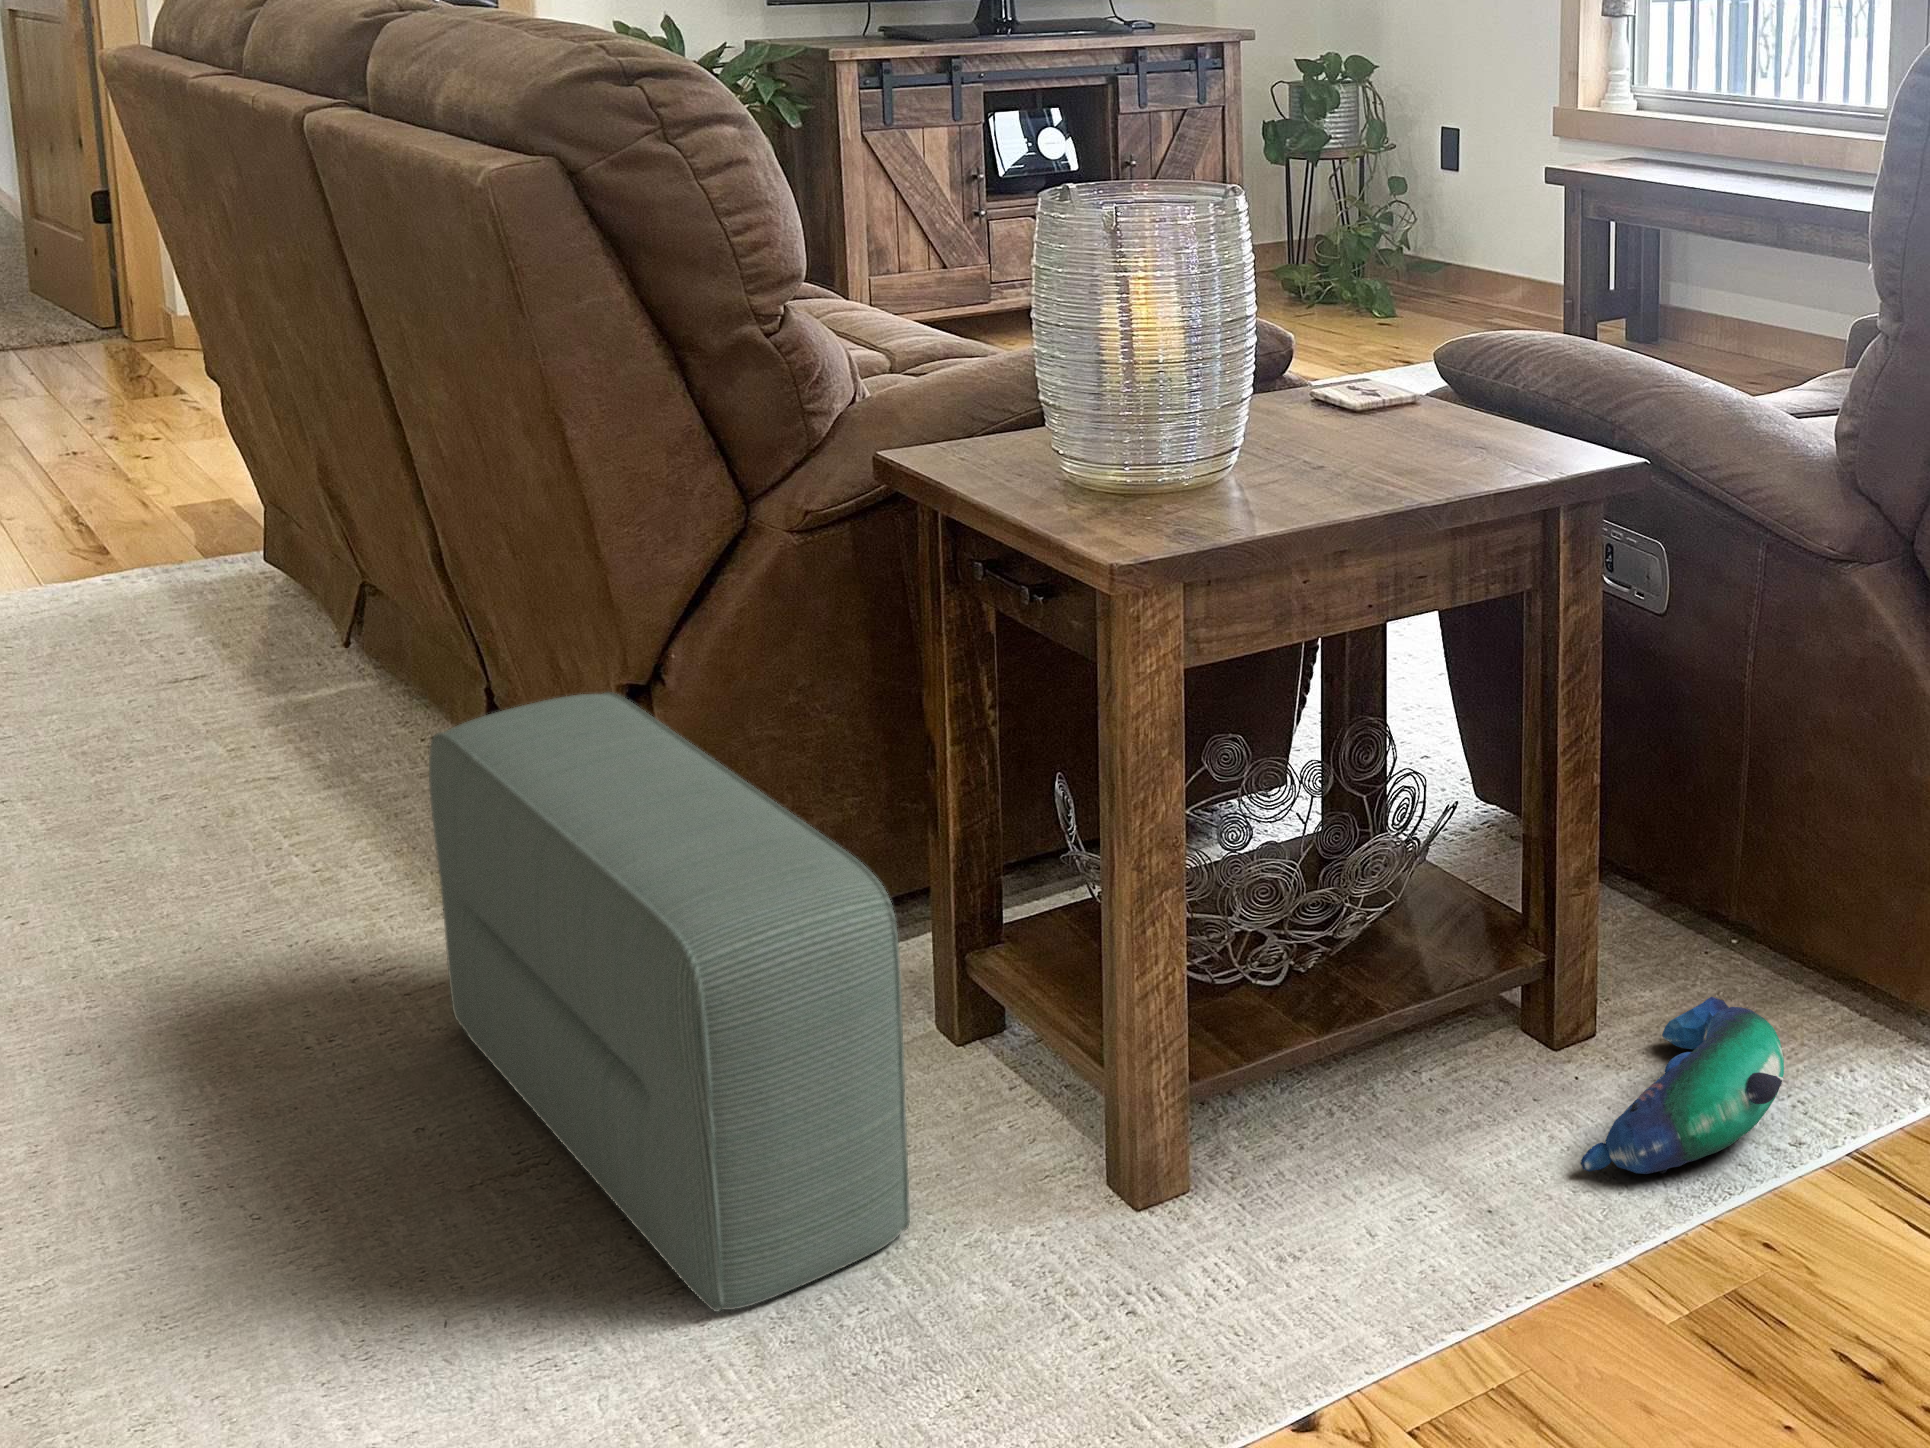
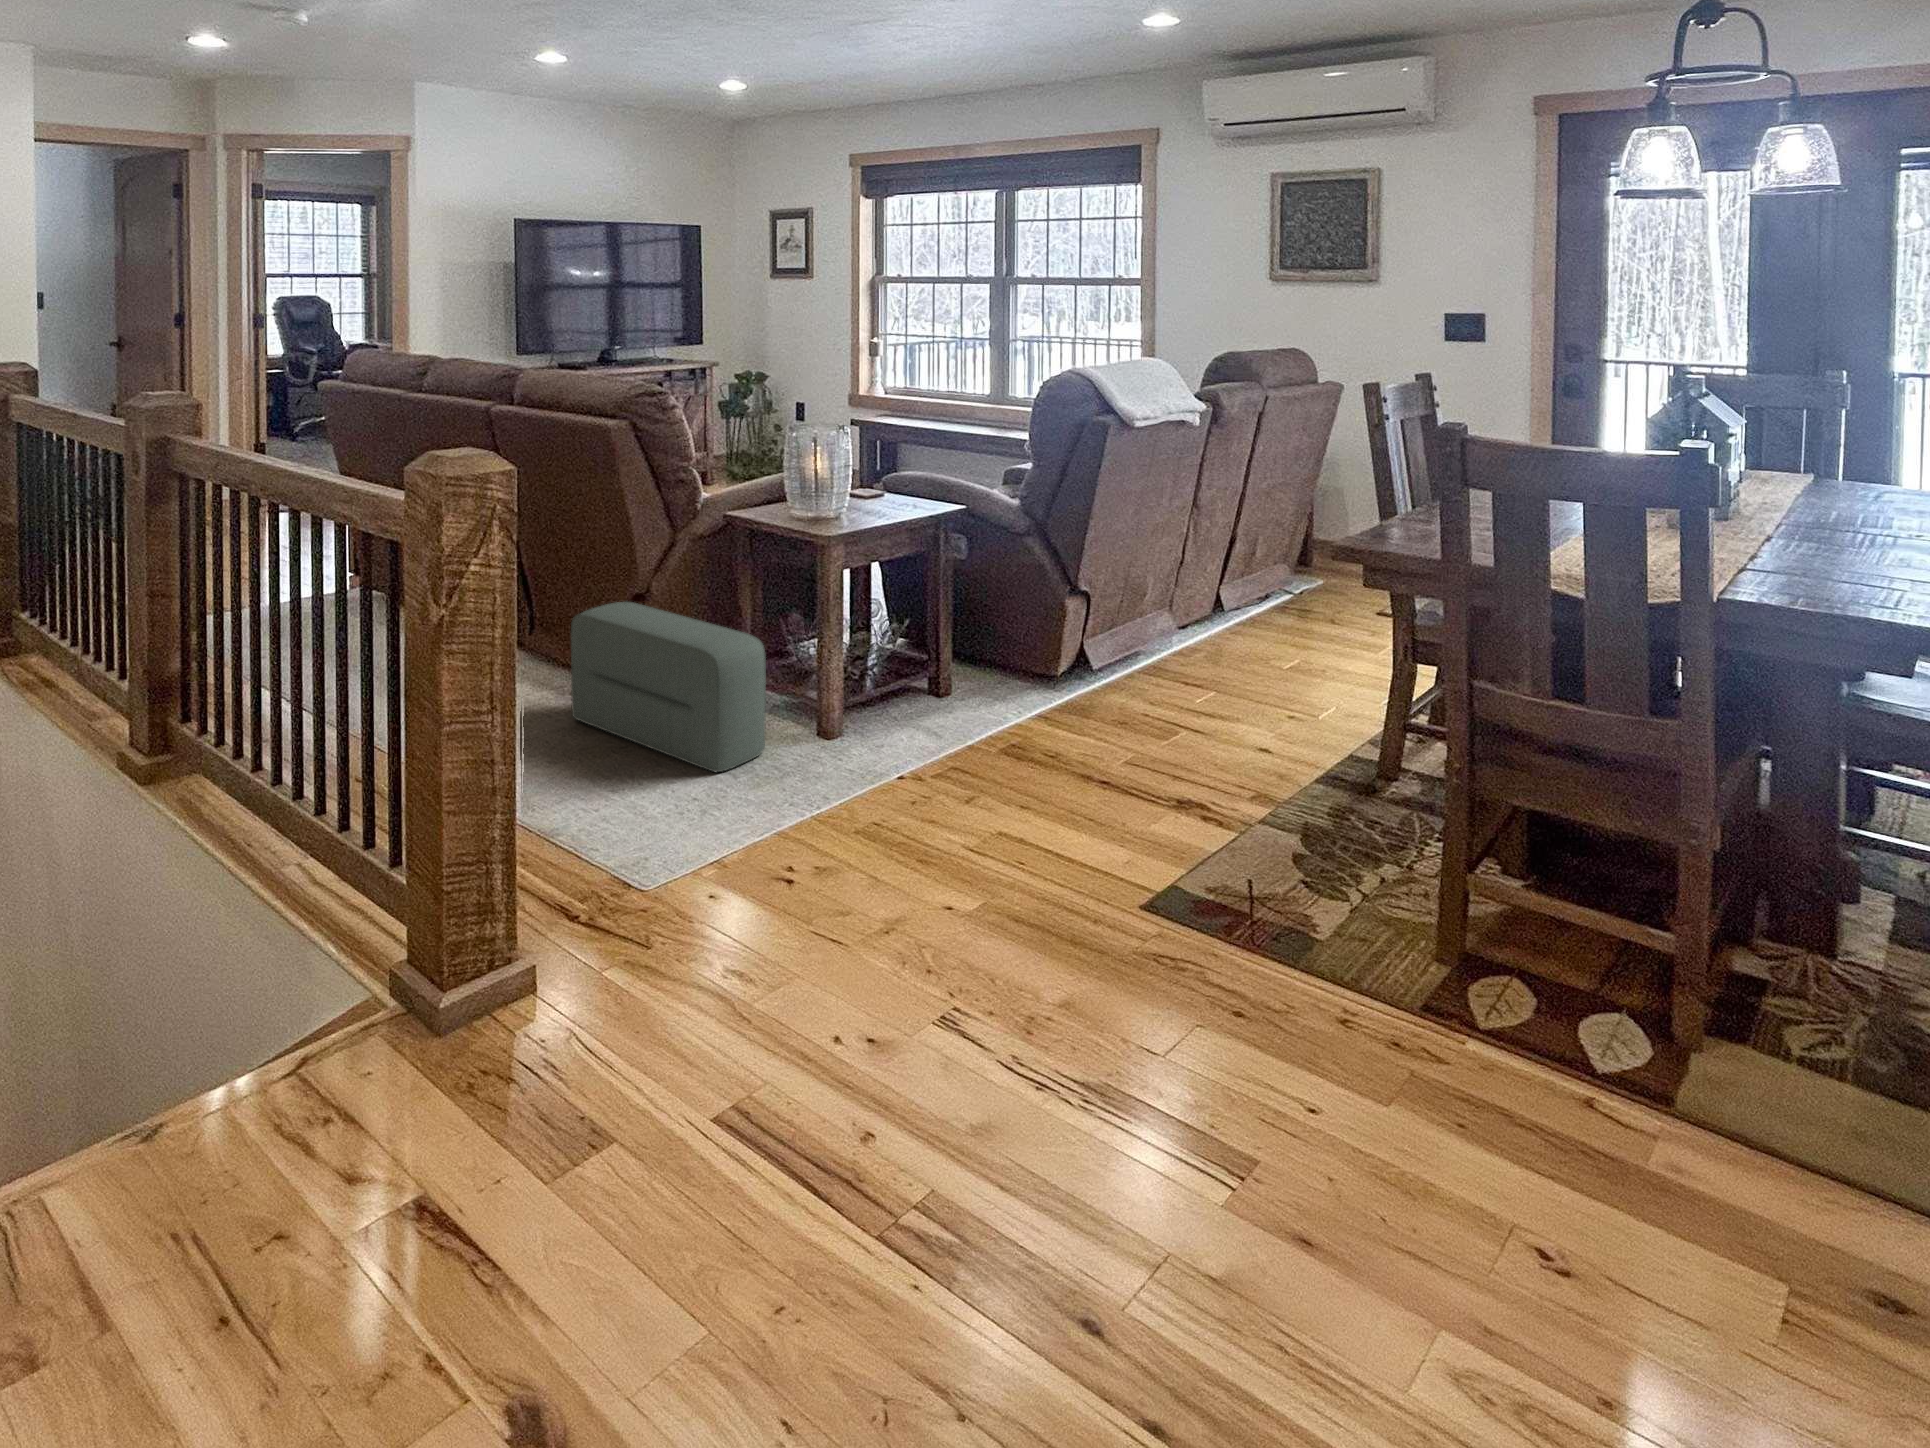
plush toy: present [1581,997,1784,1174] -> none [960,676,1017,723]

